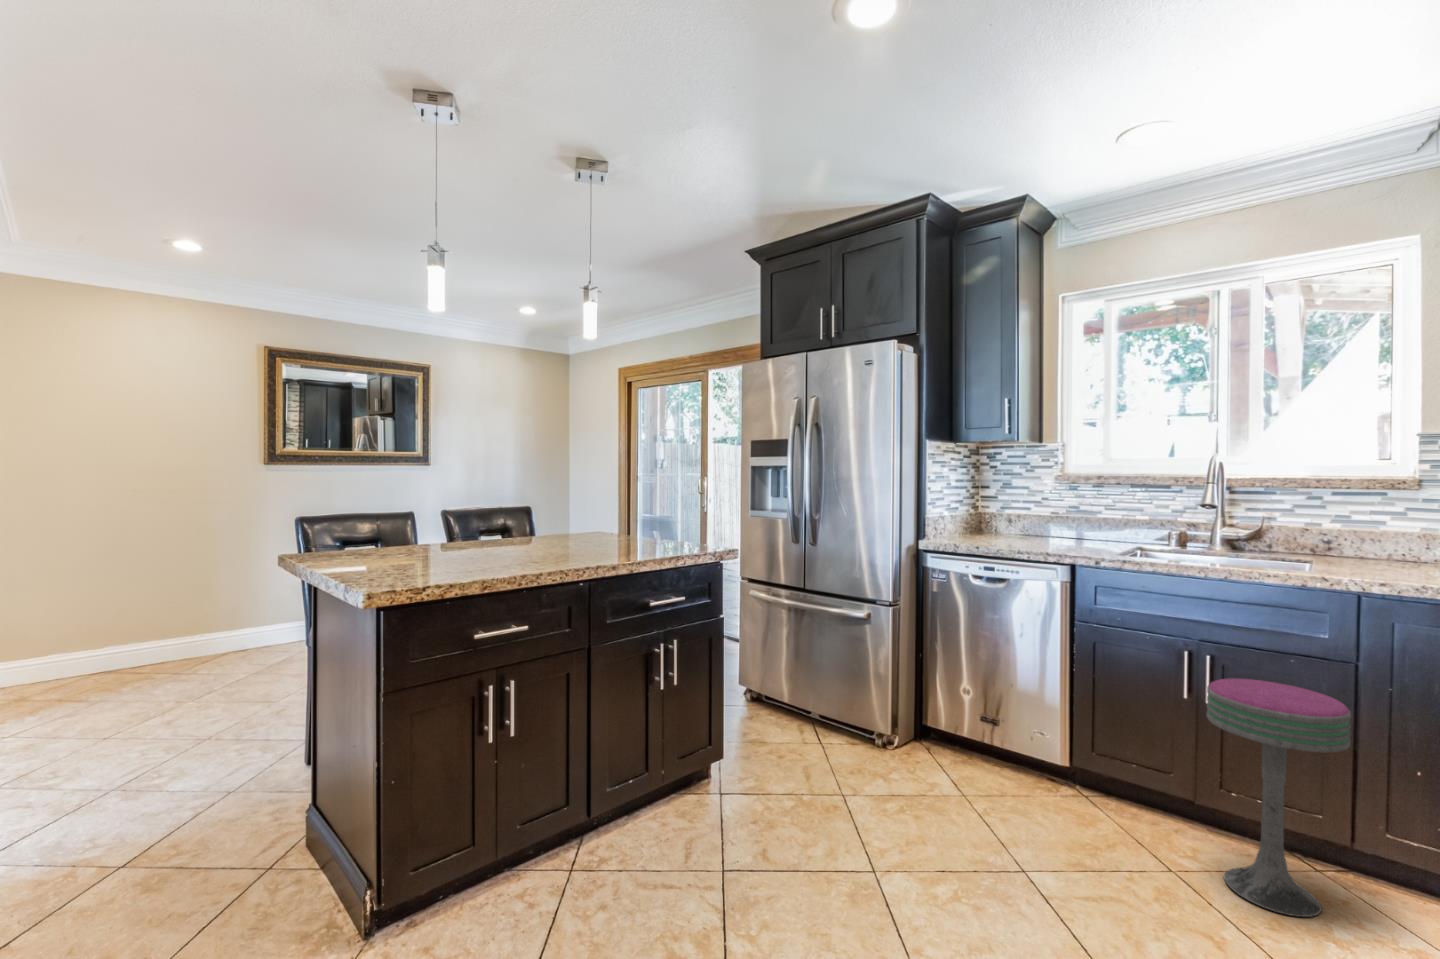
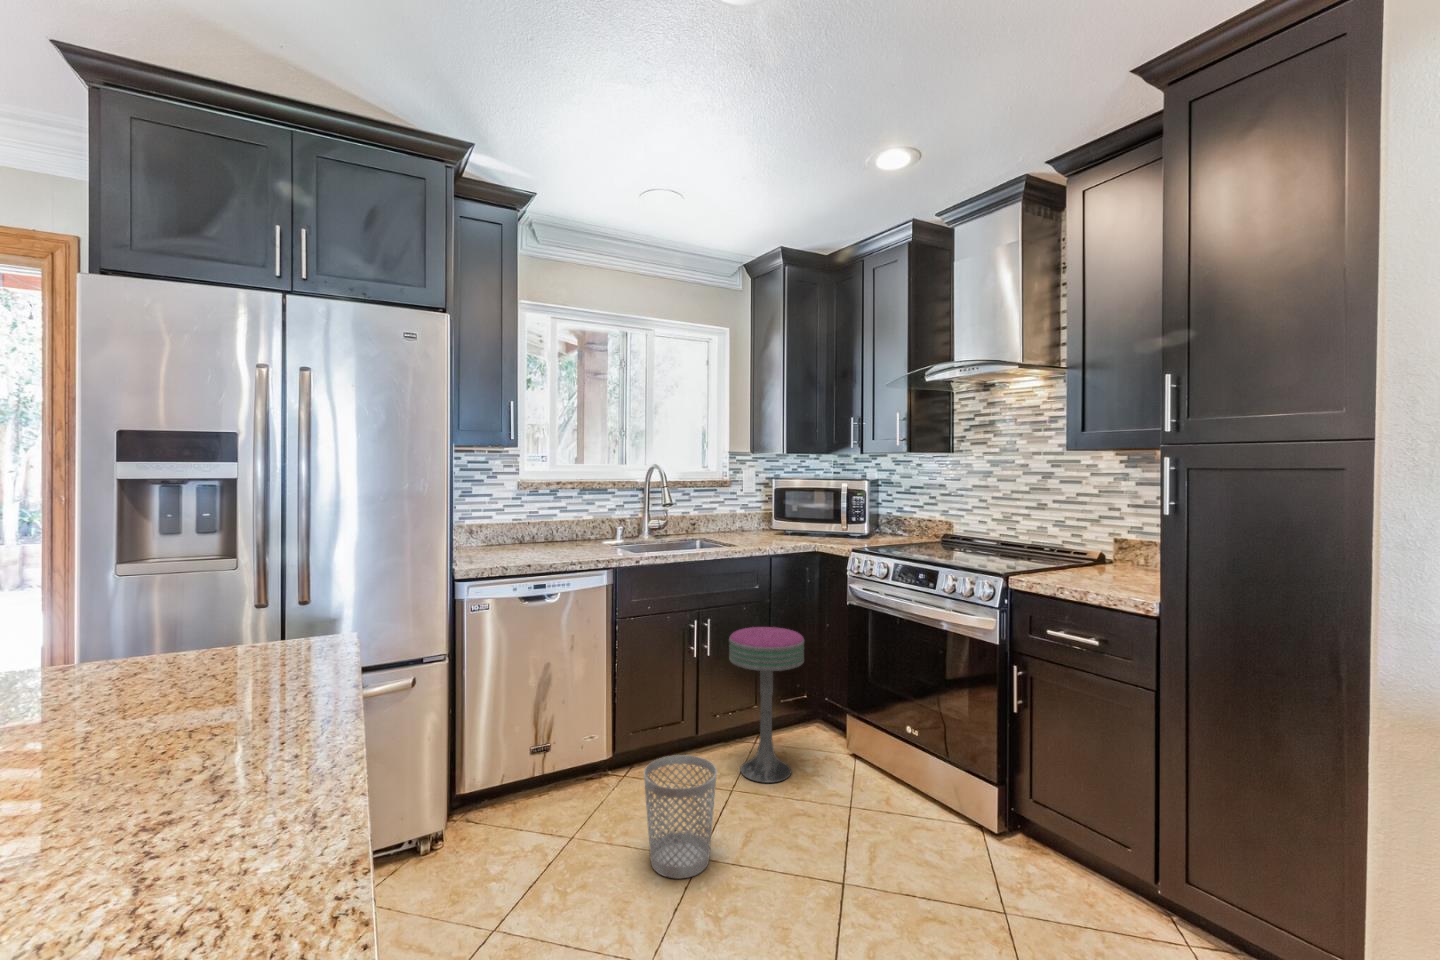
wastebasket: none [977,755,1062,886] -> present [644,755,717,879]

